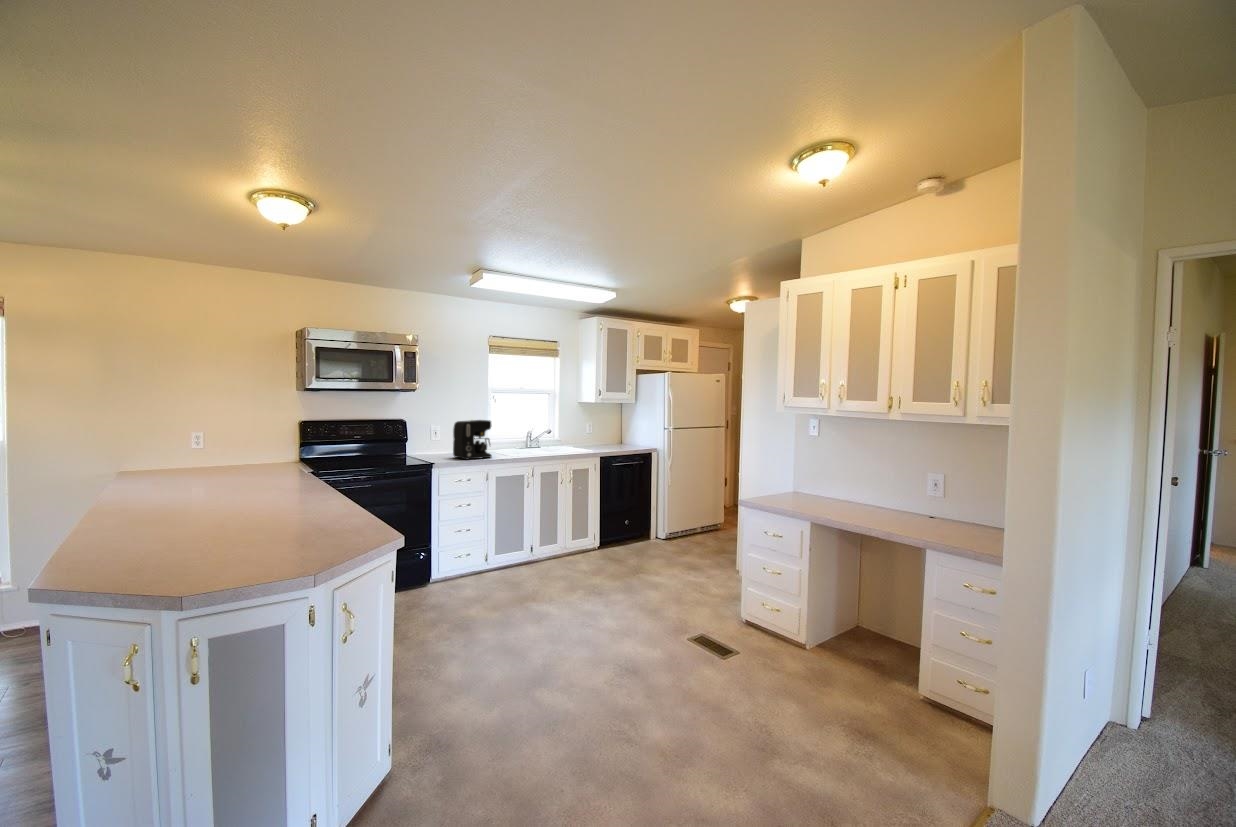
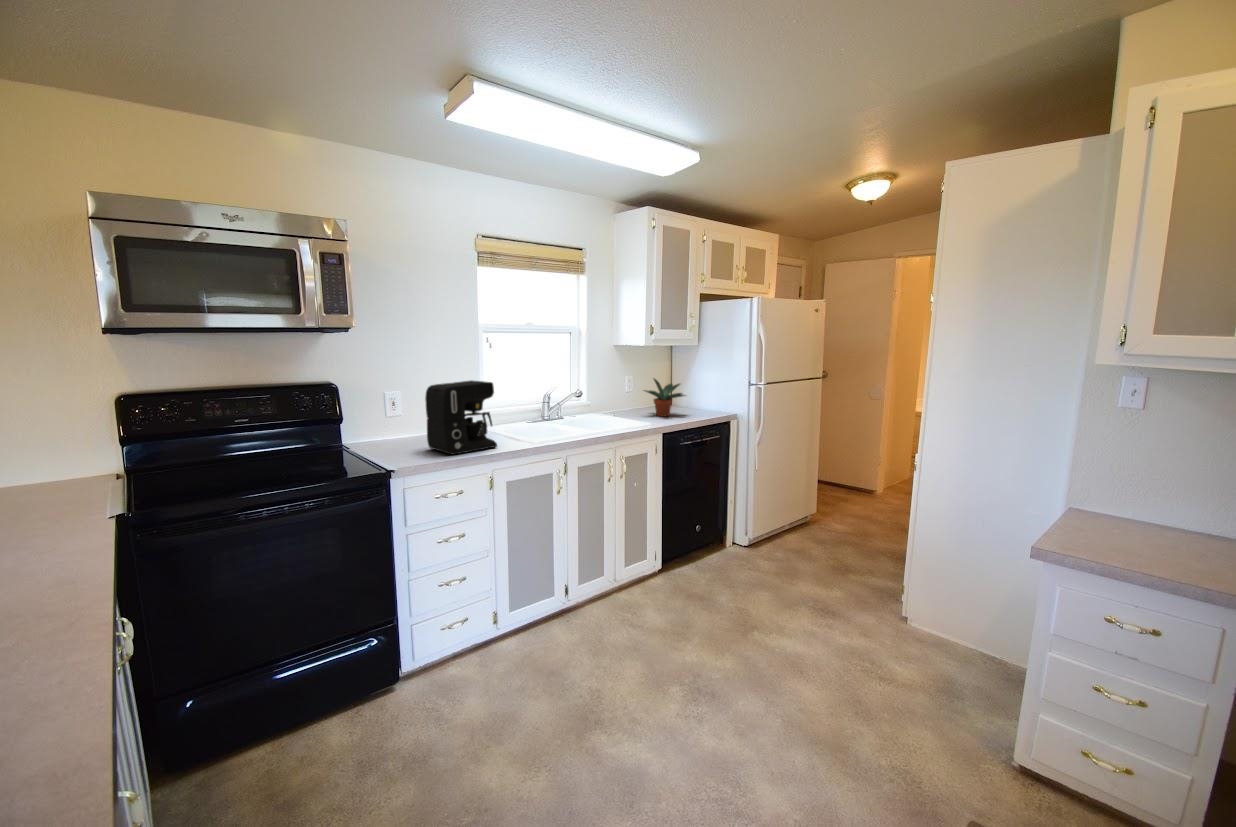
potted plant: none [593,423,623,448] -> present [644,379,685,416]

